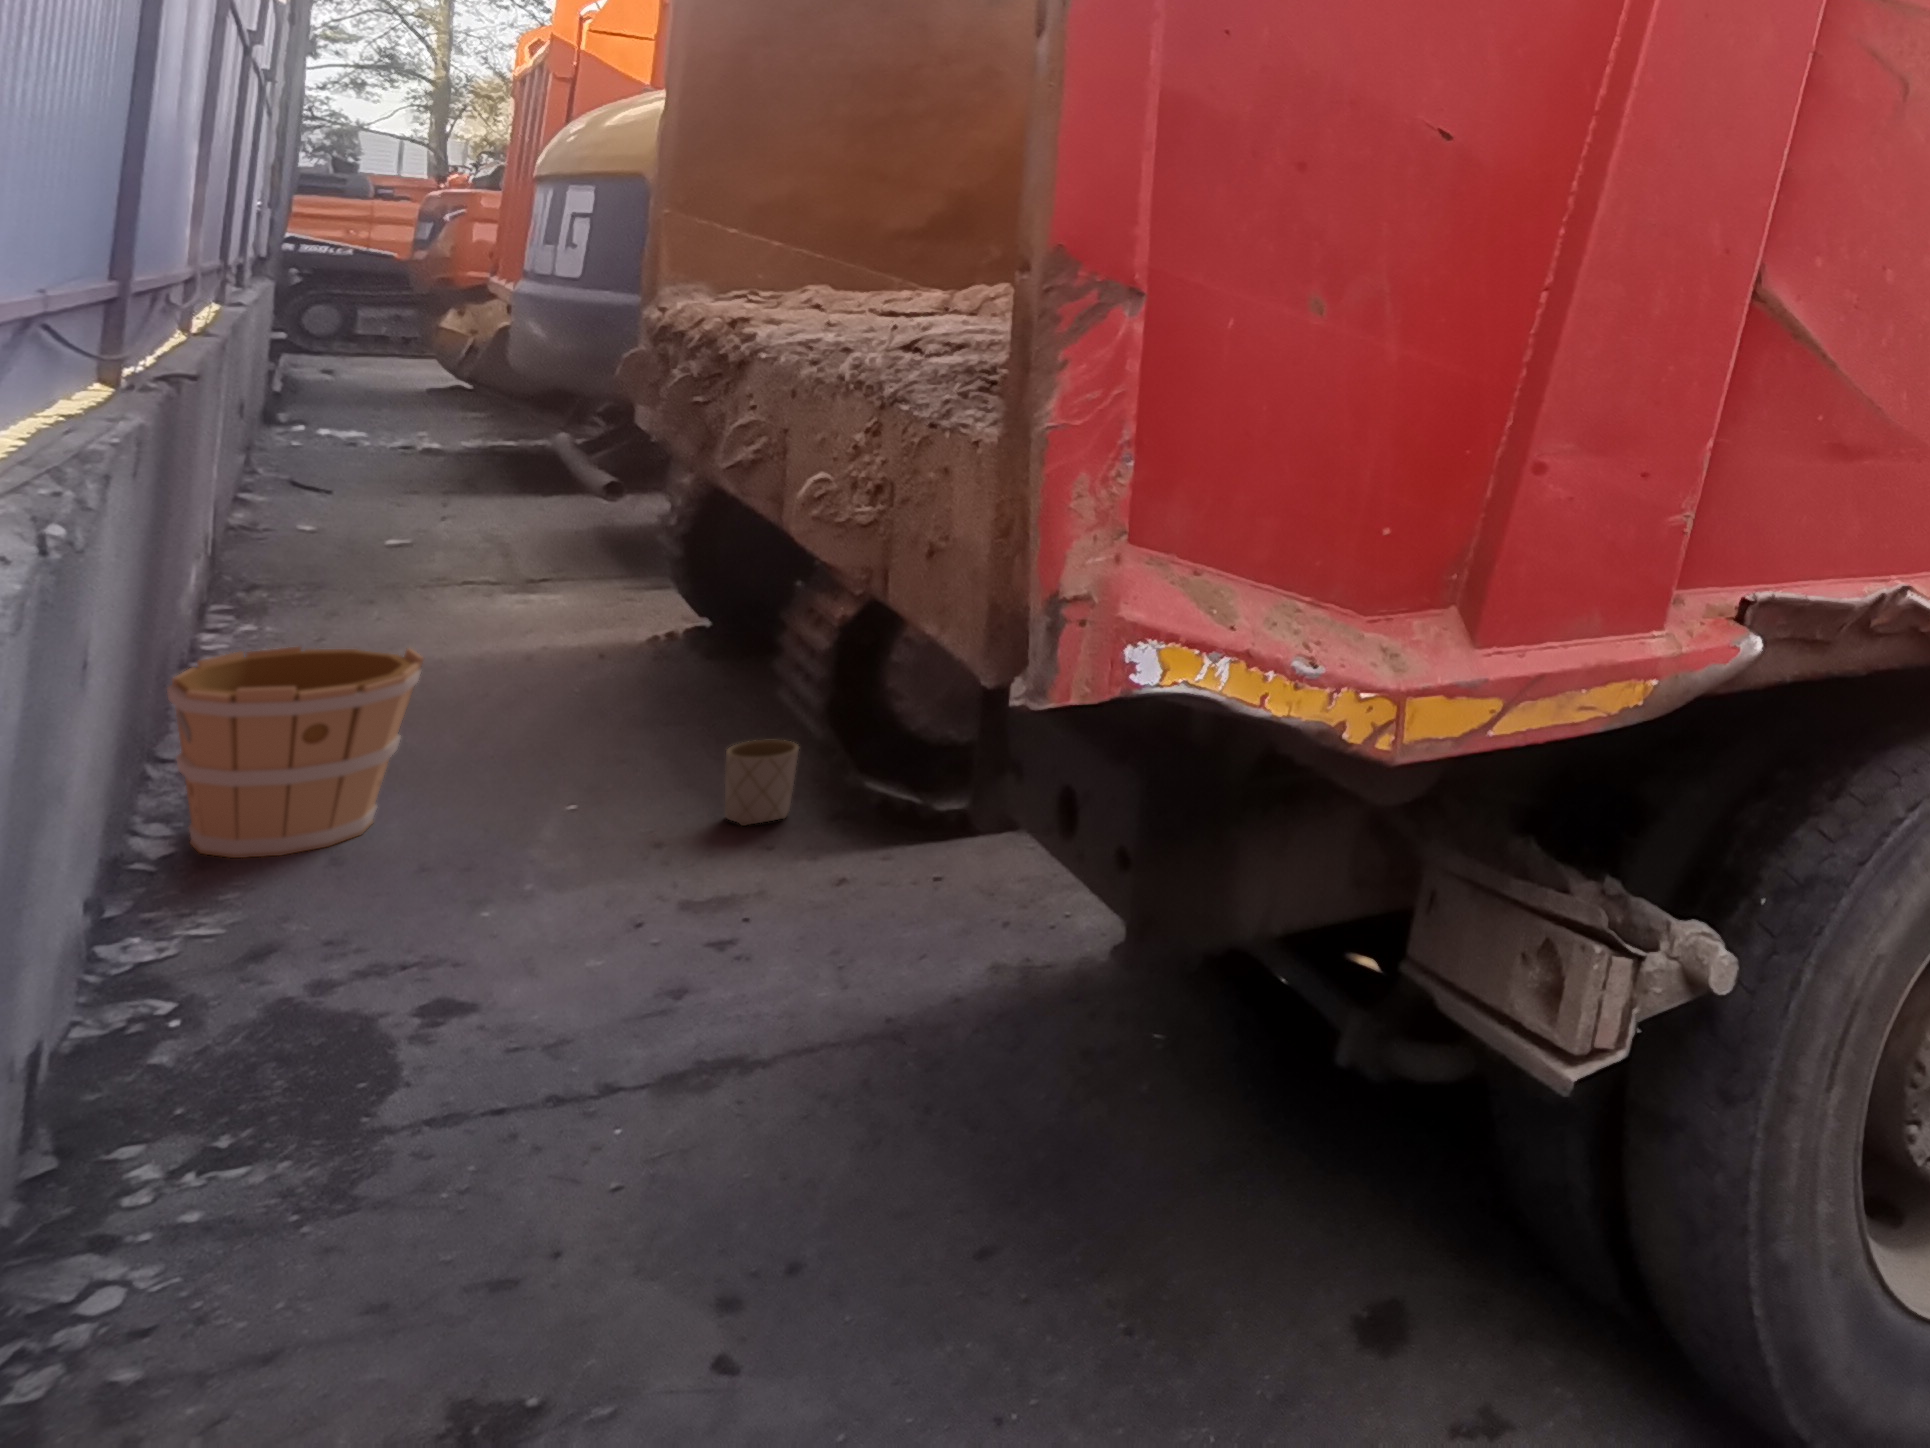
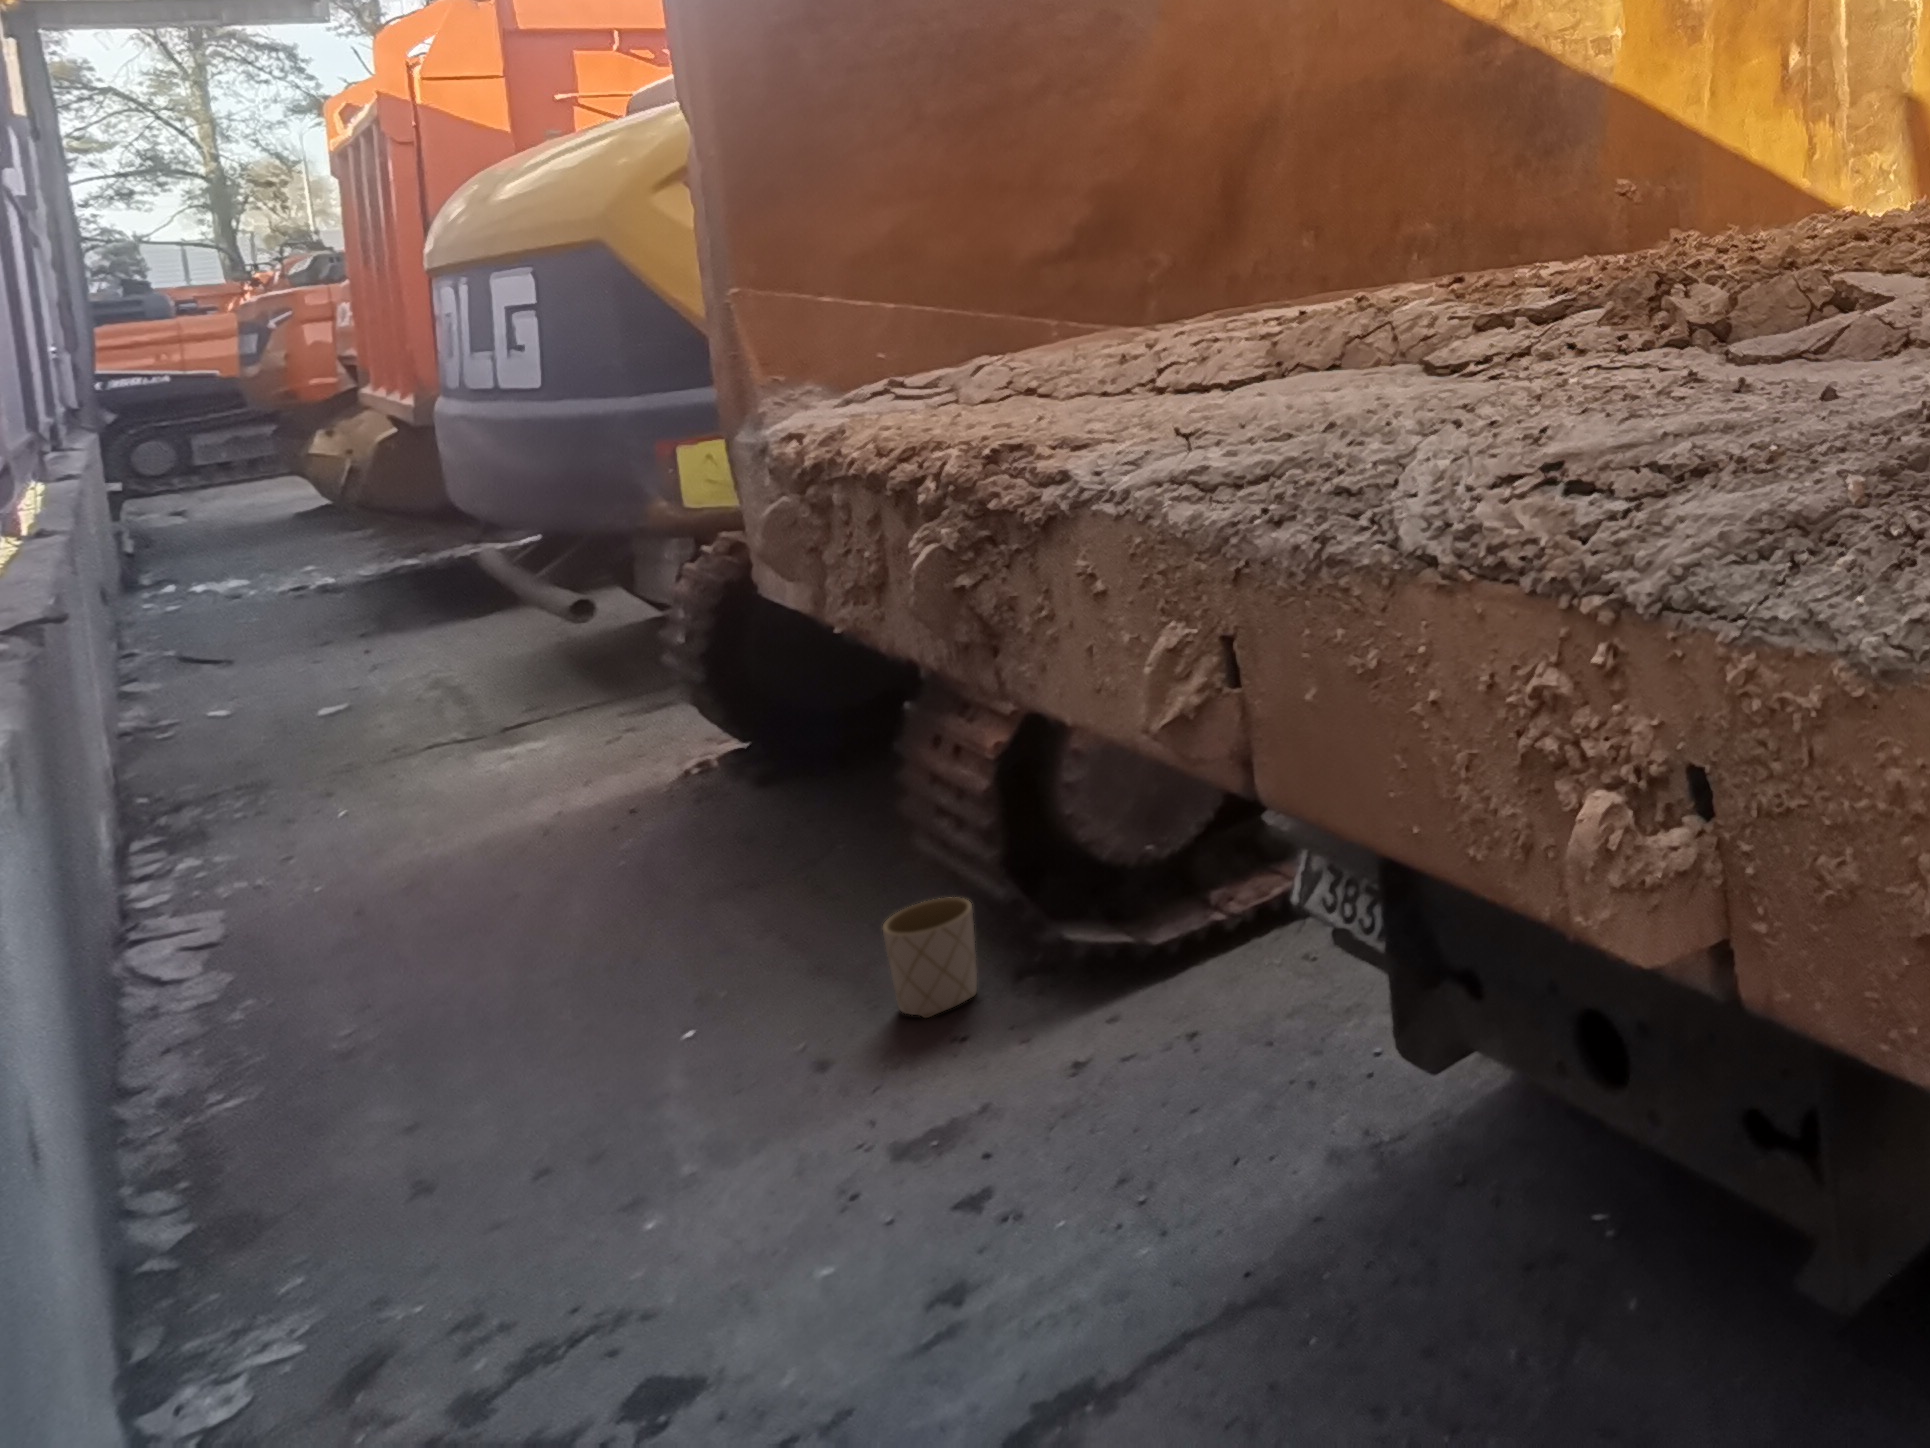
wooden bucket: present [167,647,423,858] -> none [126,886,461,1221]

